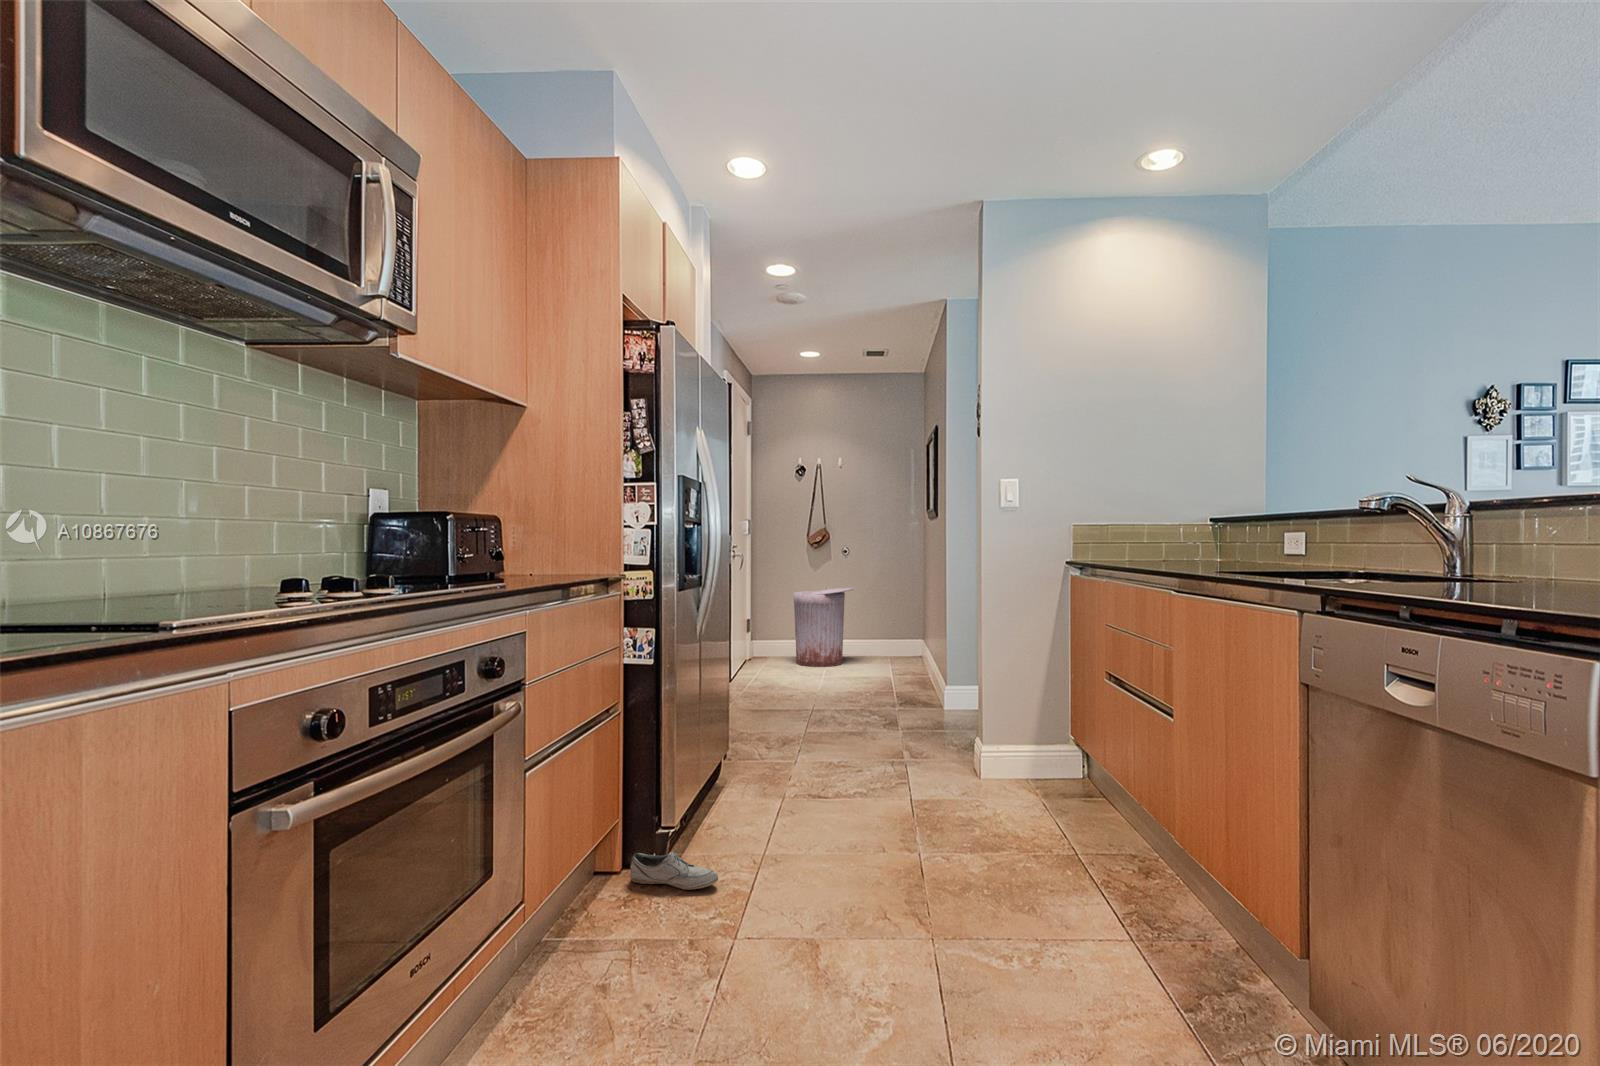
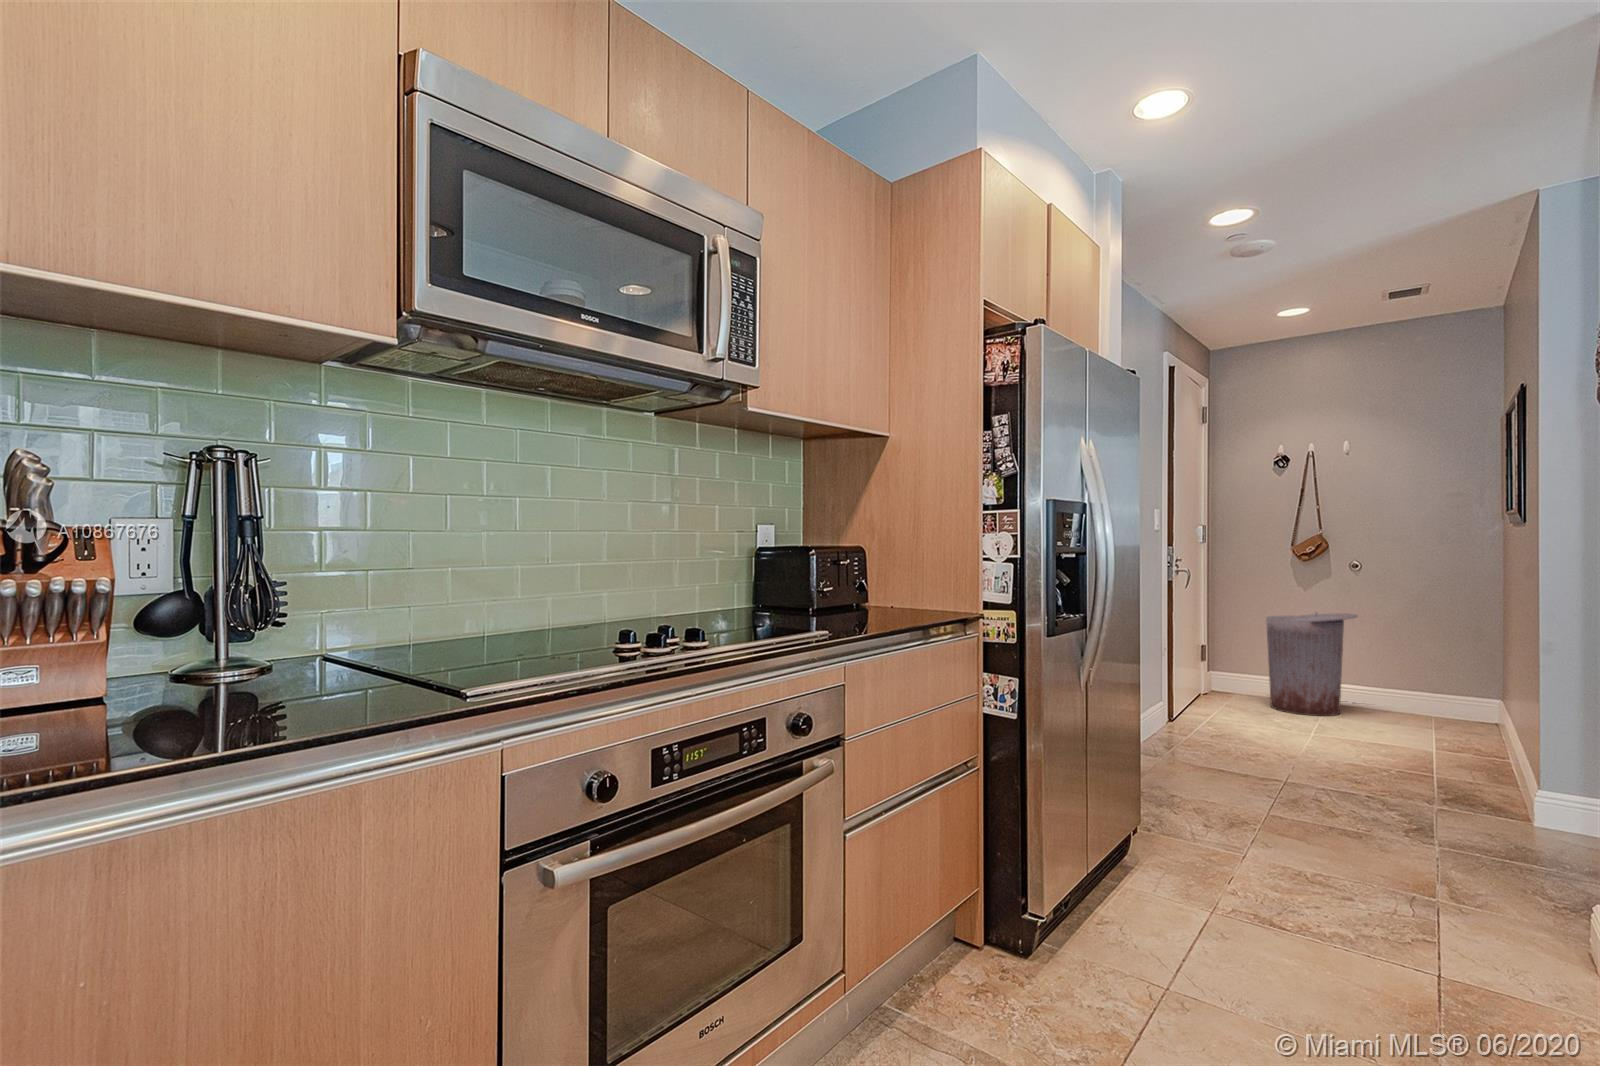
shoe: present [630,851,718,890] -> none [987,933,1089,998]

